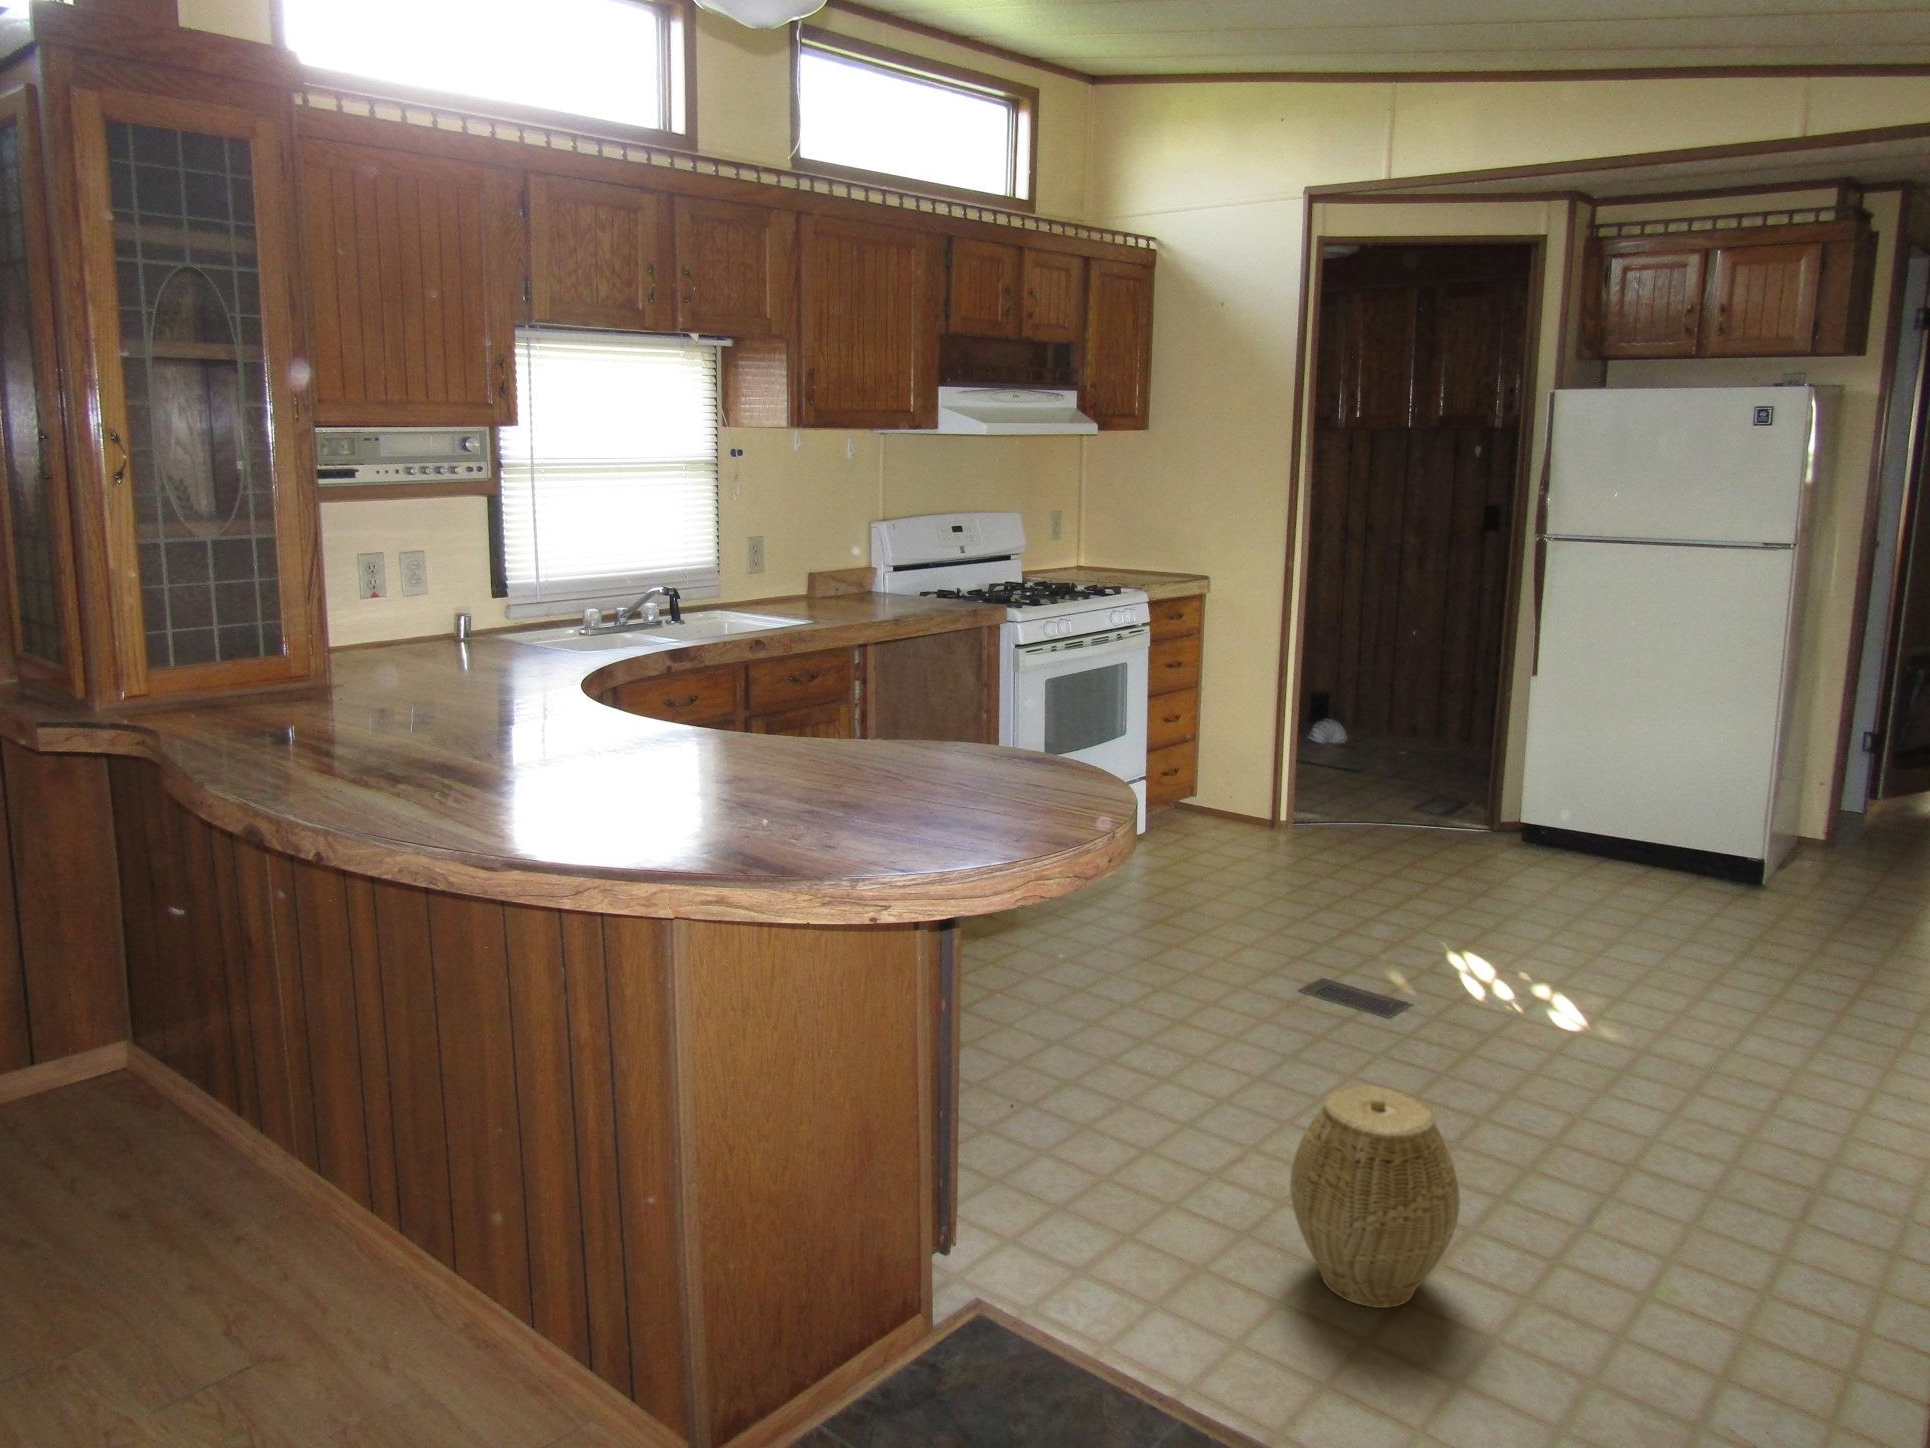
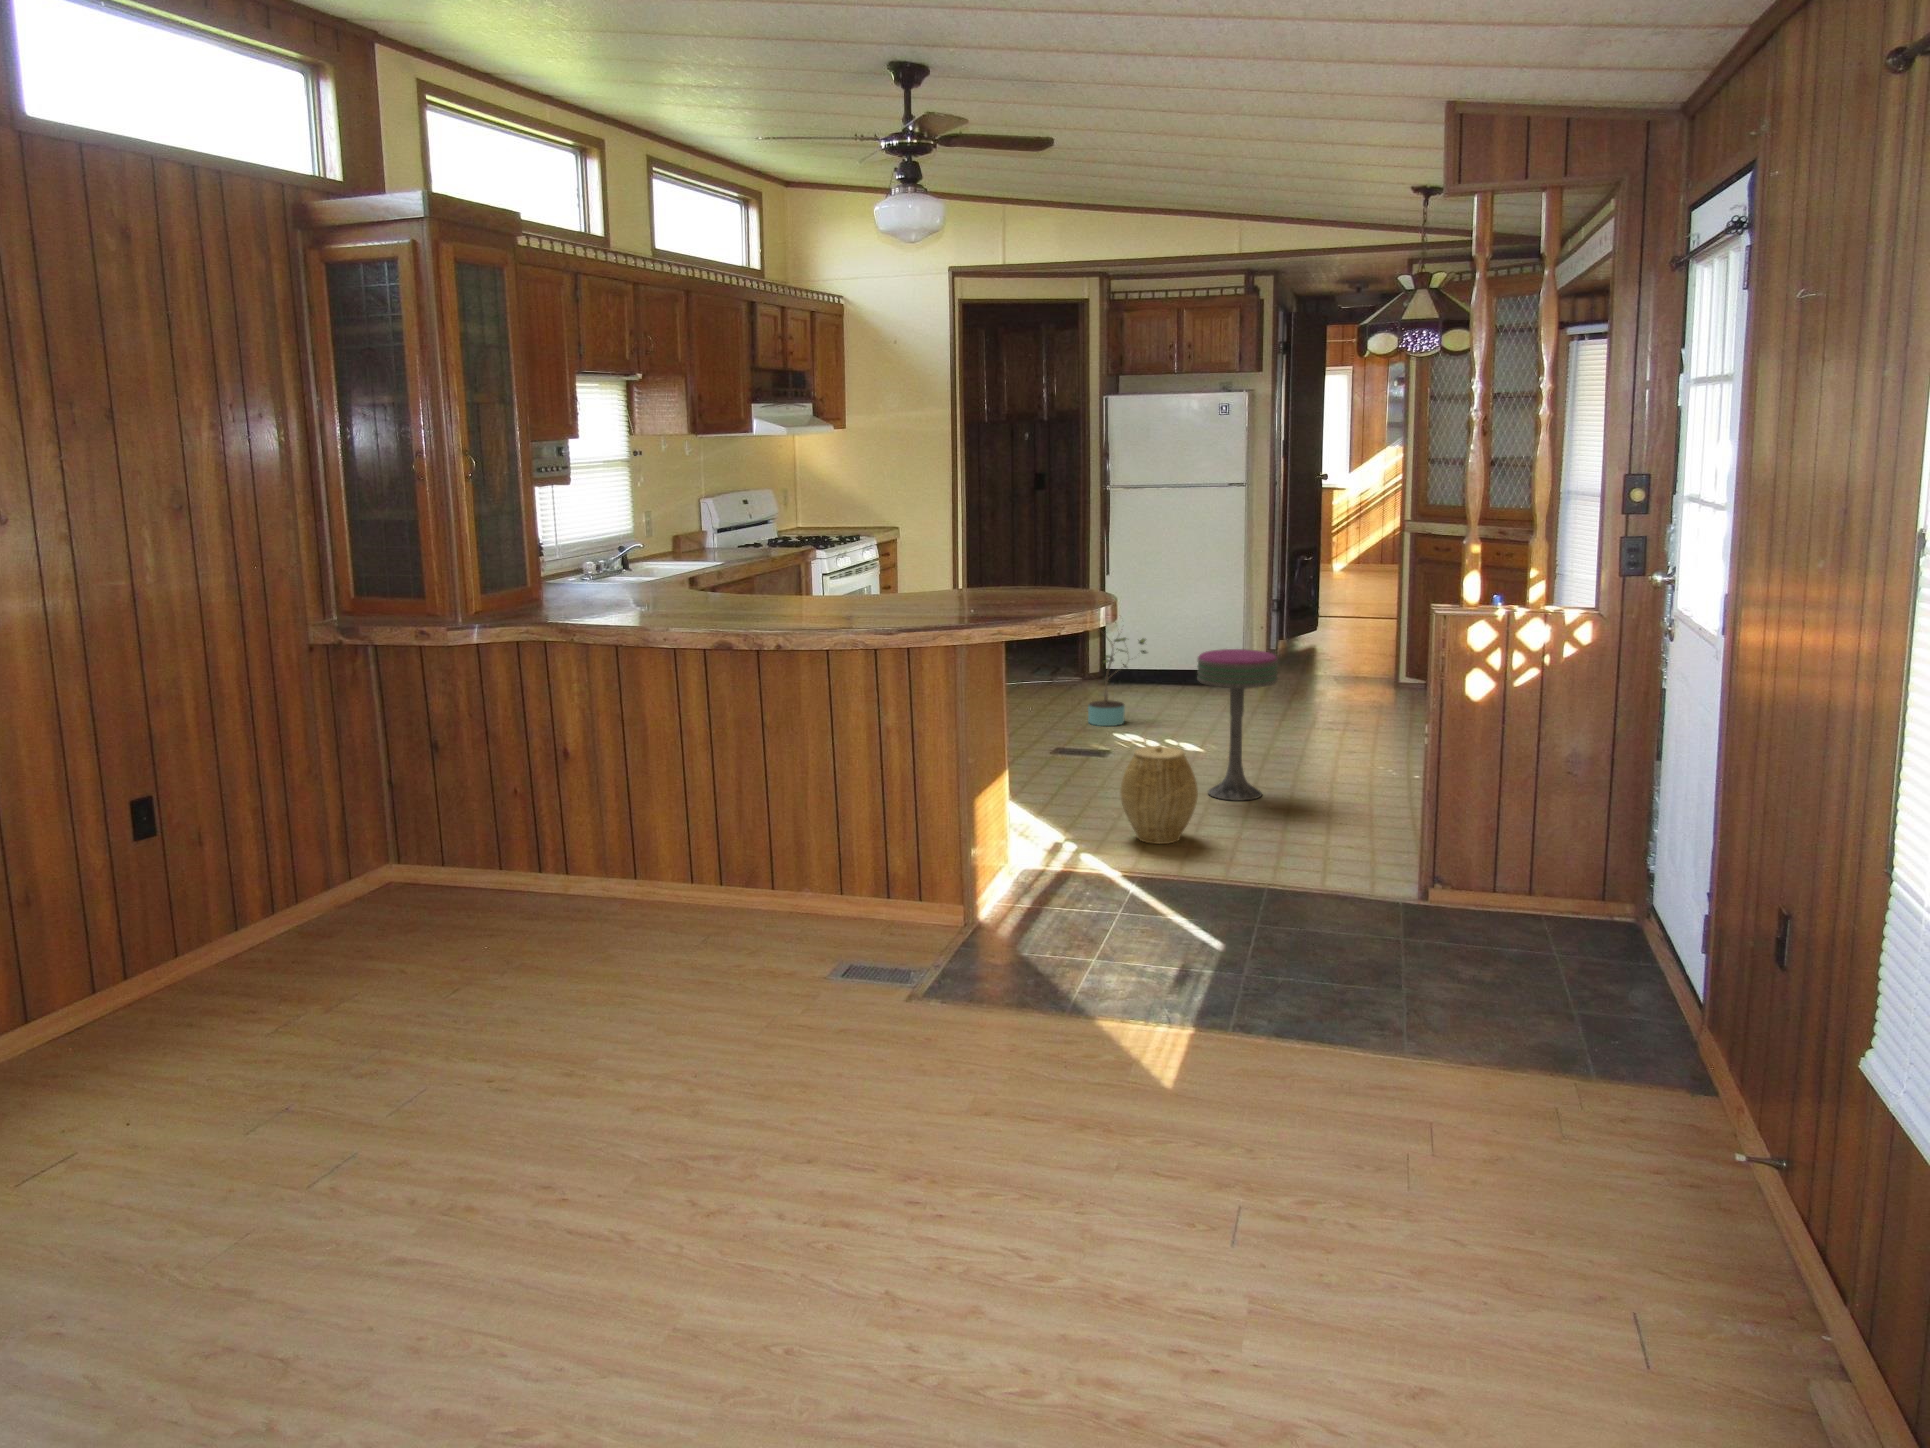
potted plant: none [1429,732,1553,936] -> present [1088,631,1147,726]
bar stool: none [1546,878,1731,1200] -> present [1197,649,1278,801]

